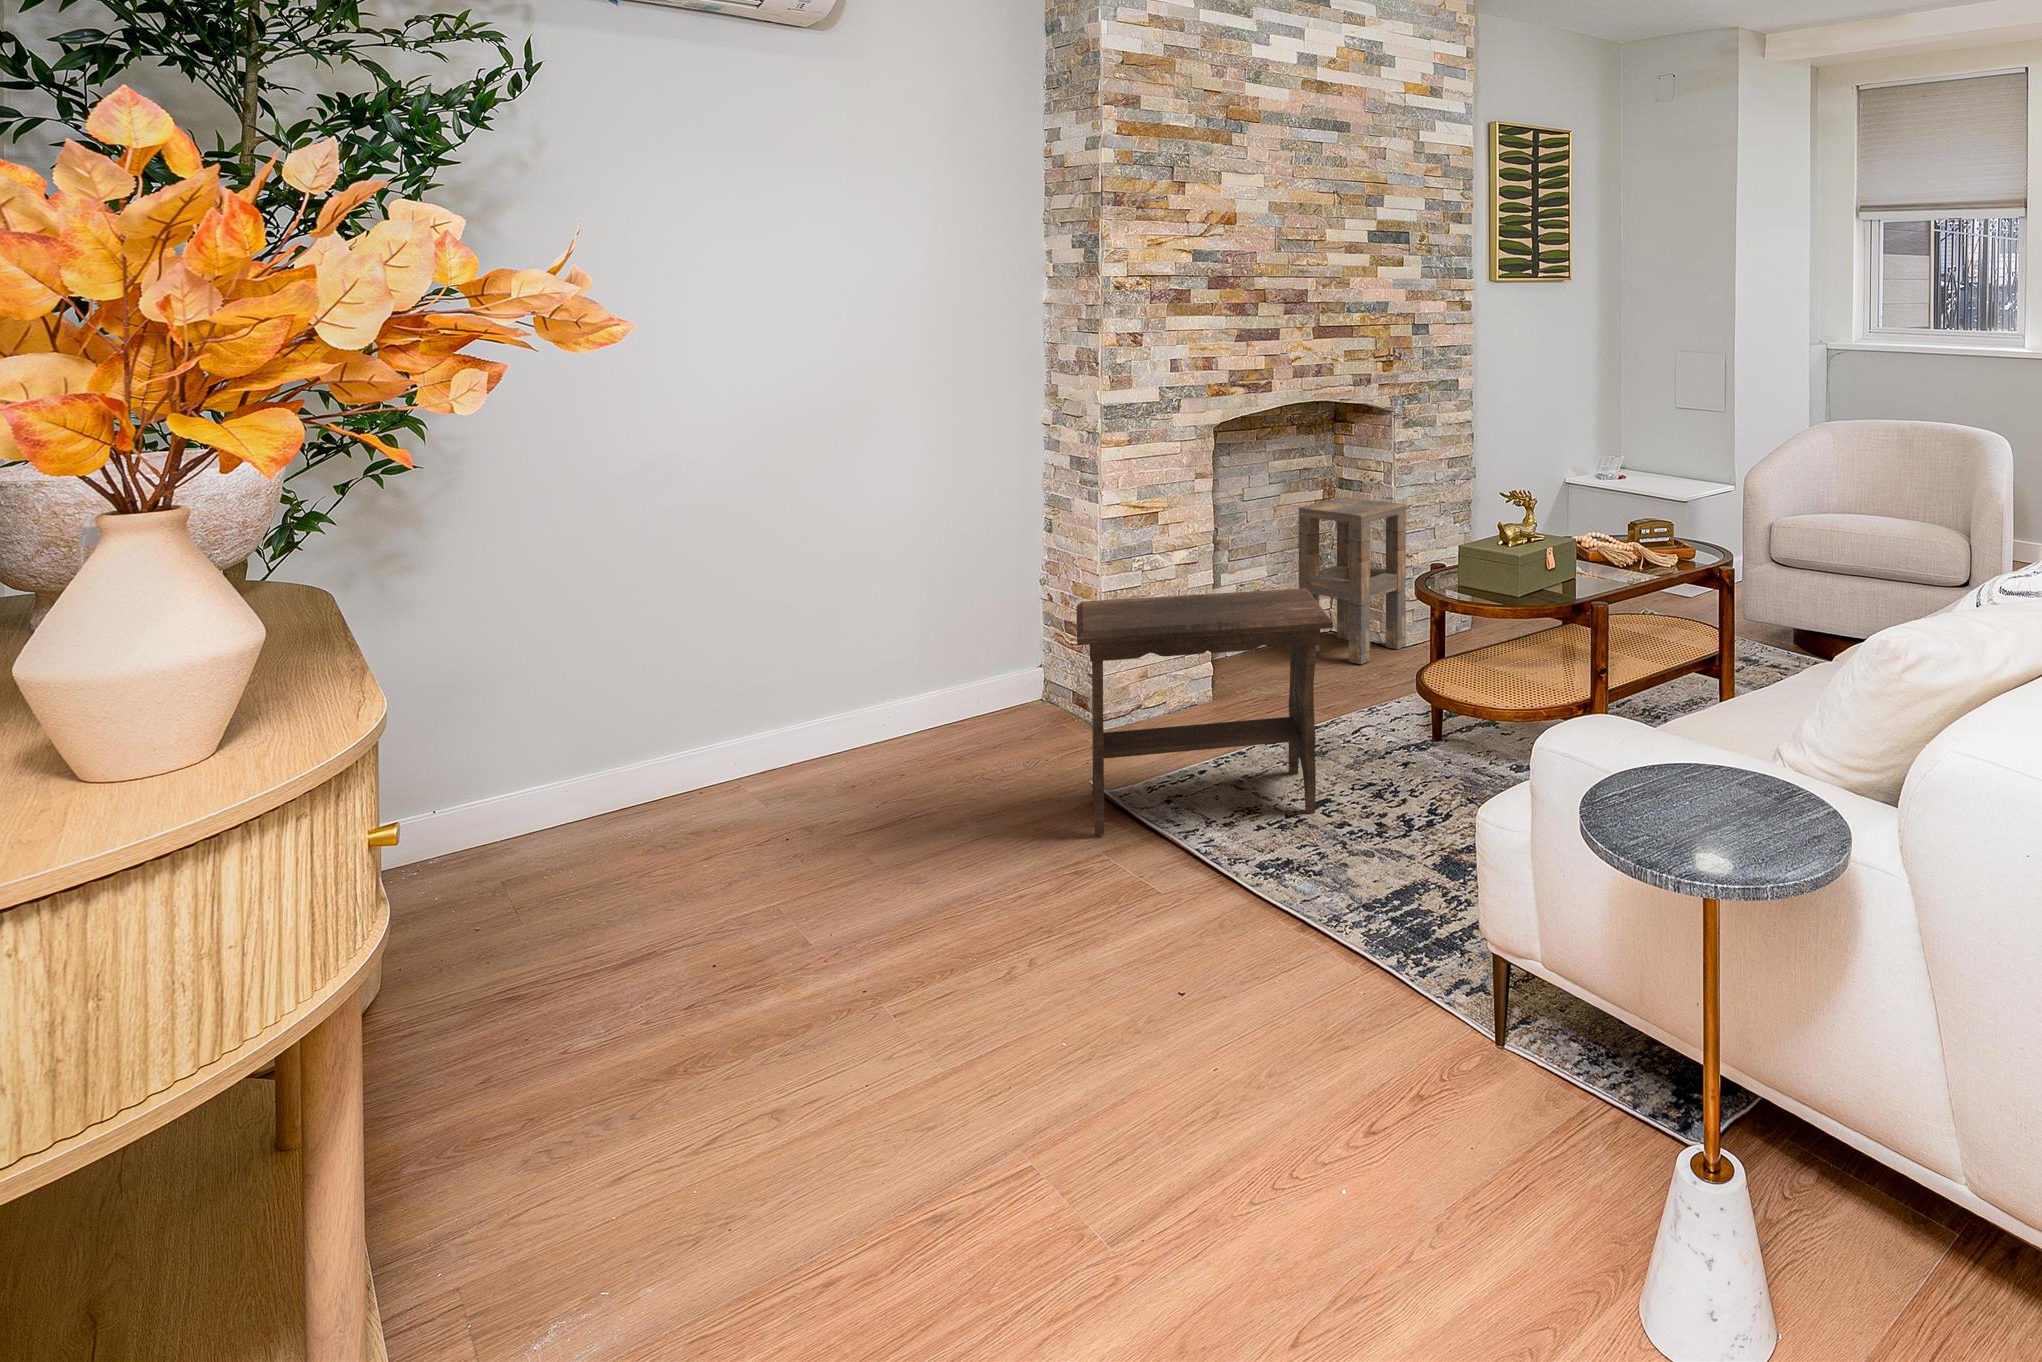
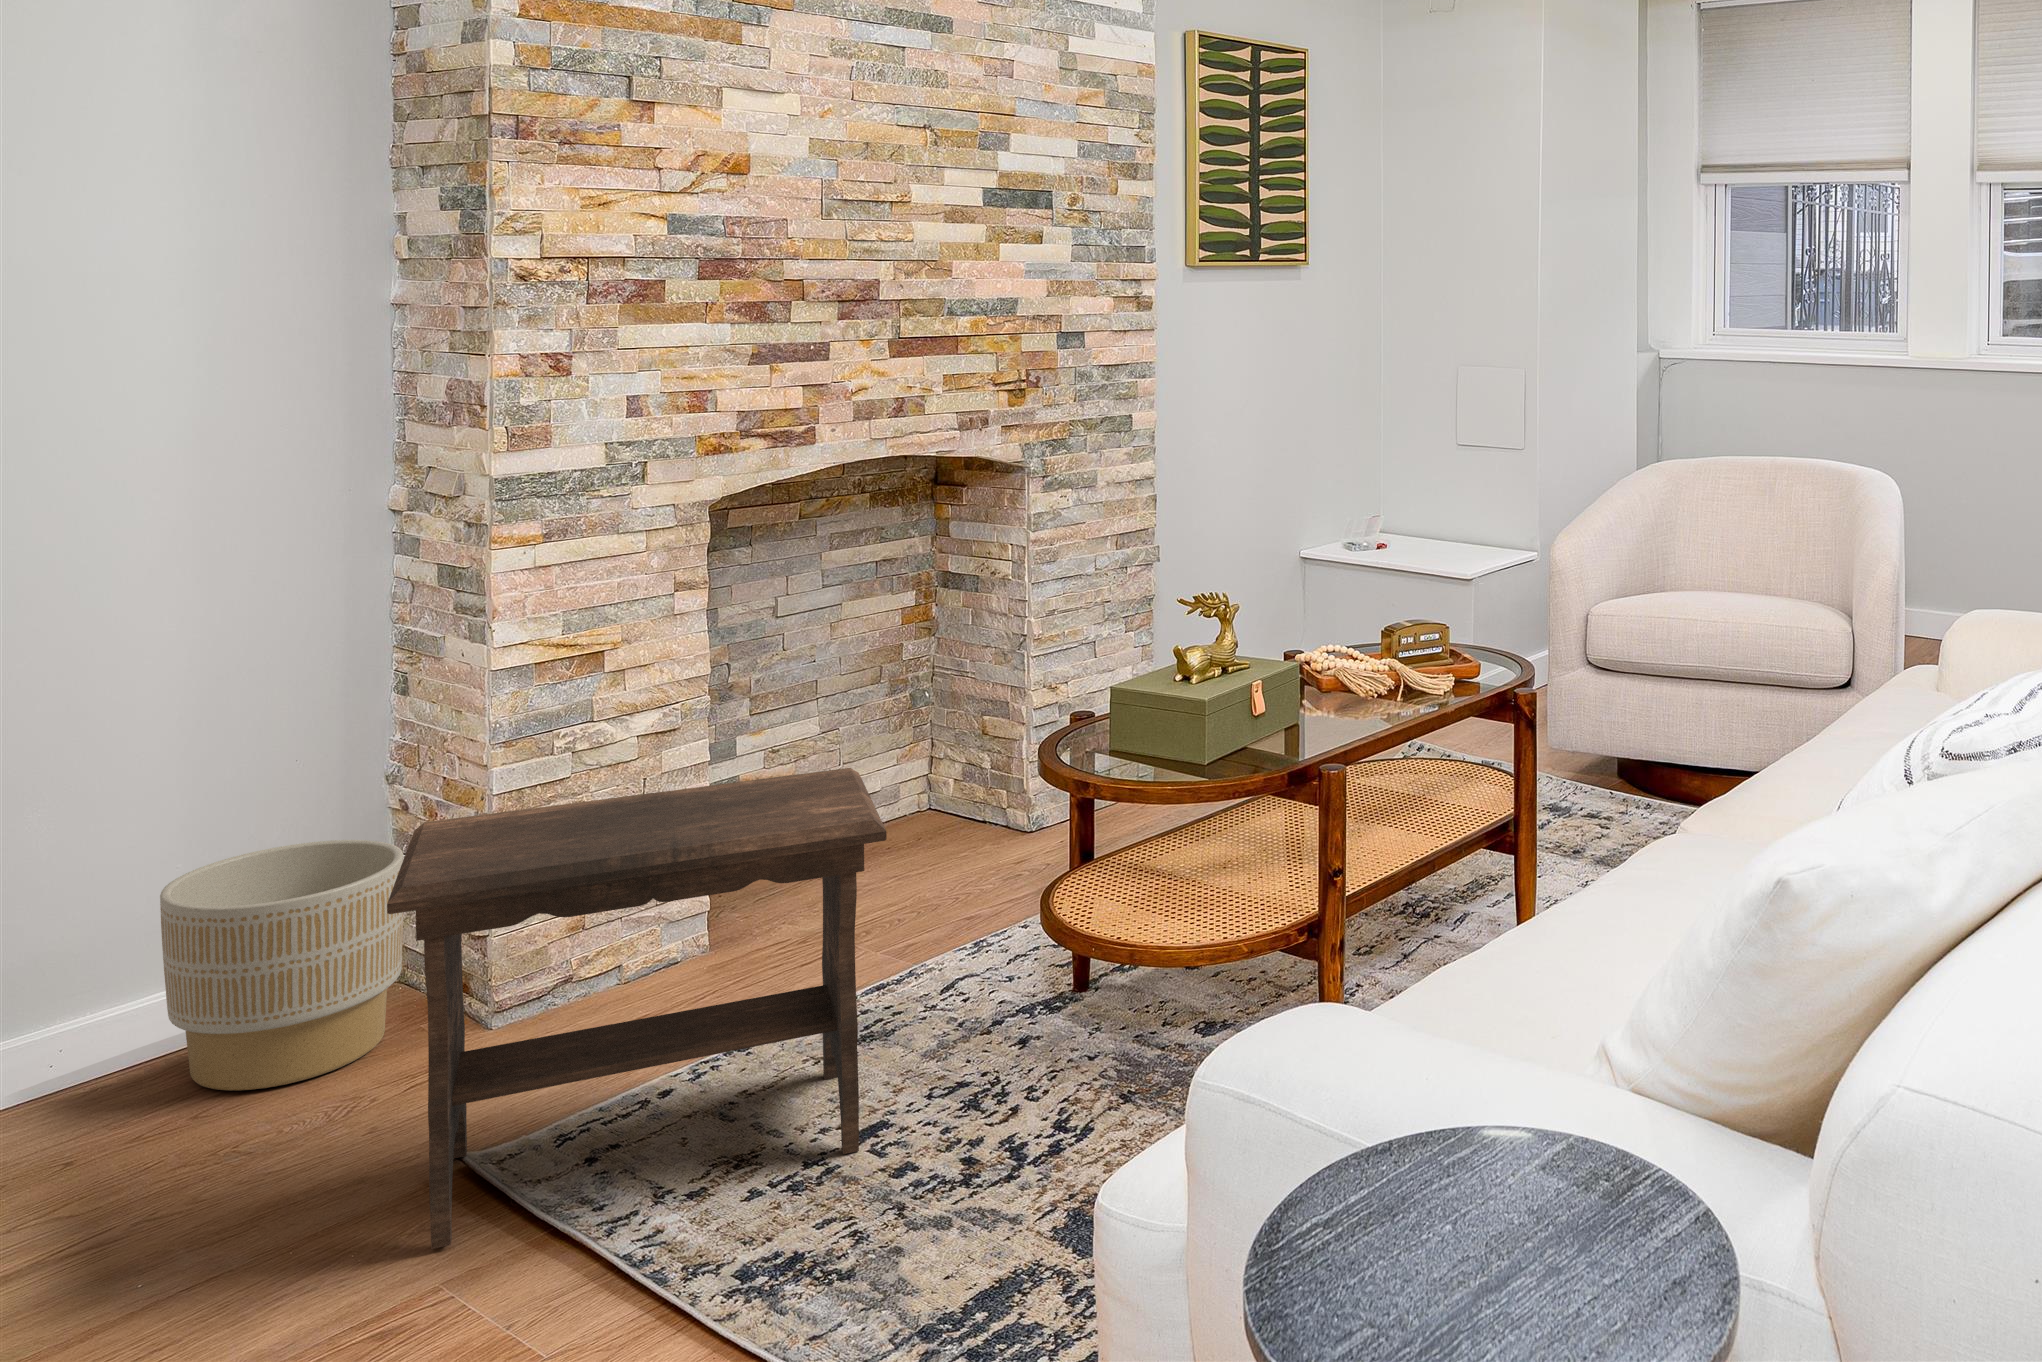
side table: present [1299,497,1406,664] -> none [871,599,1049,861]
planter: none [937,617,1054,751] -> present [160,840,403,1091]

